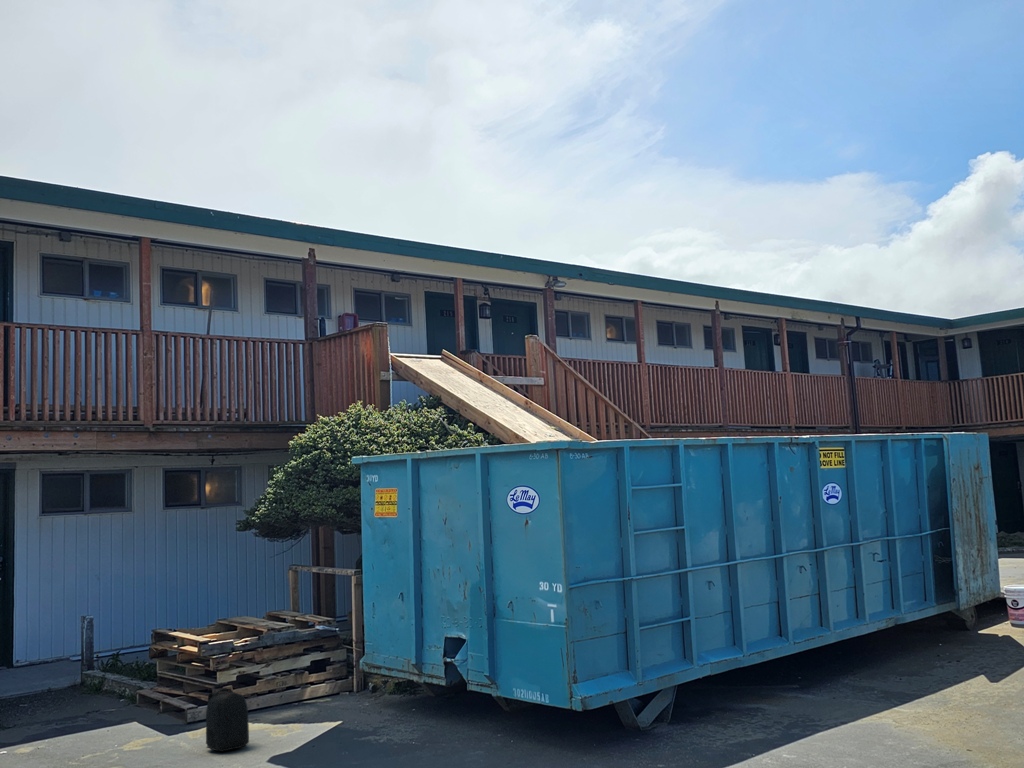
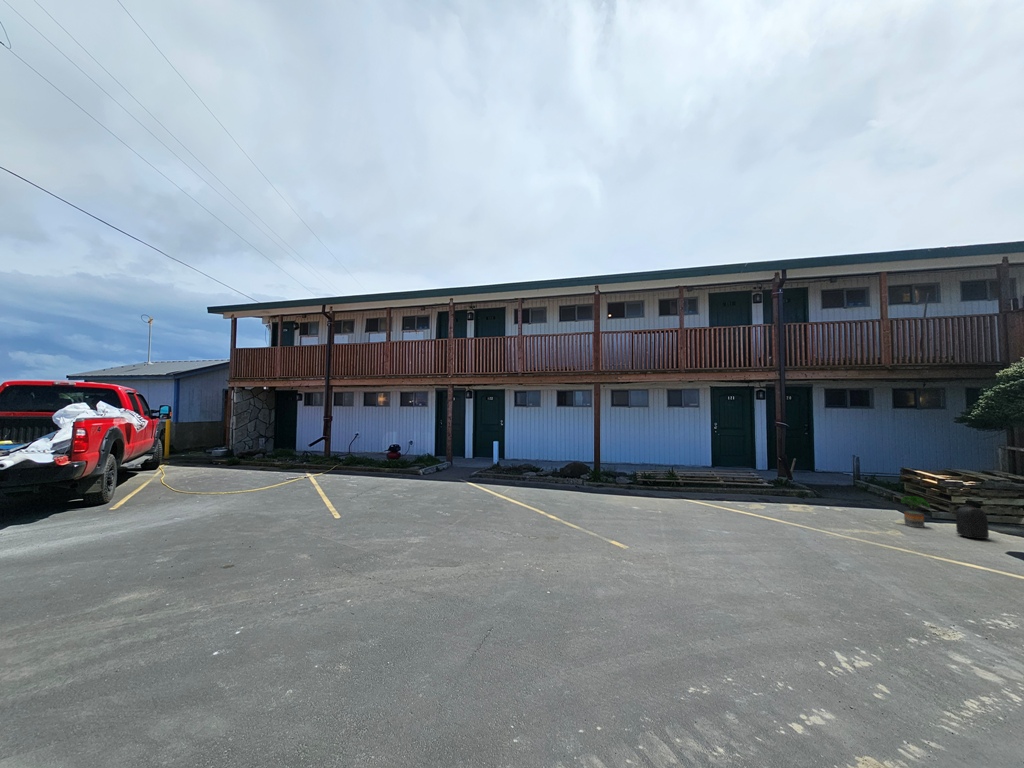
potted tree: none [126,687,172,753] -> present [901,496,929,527]

